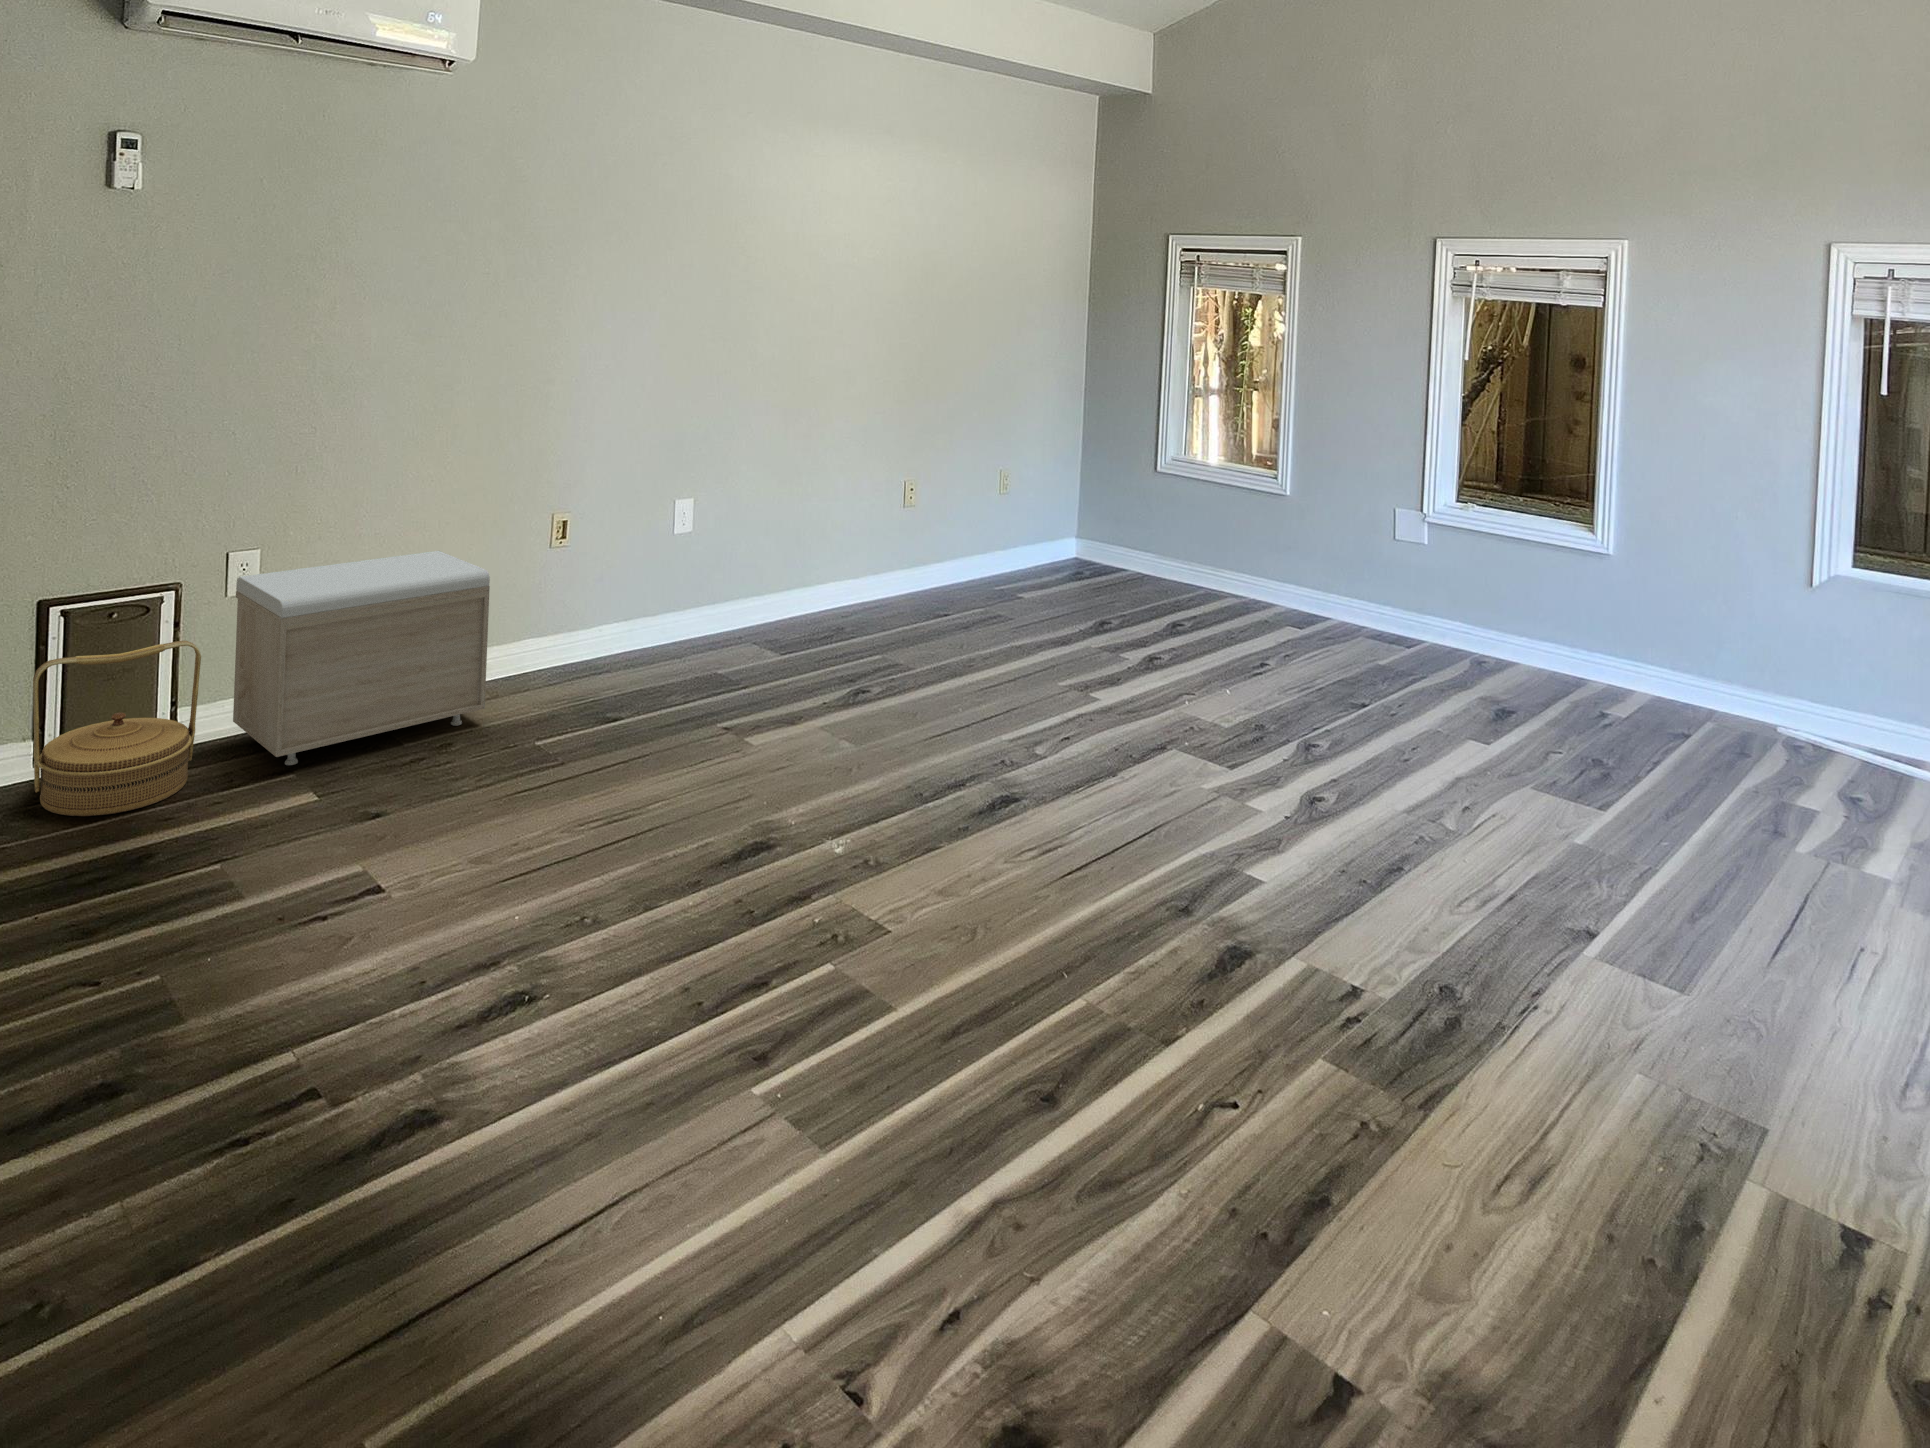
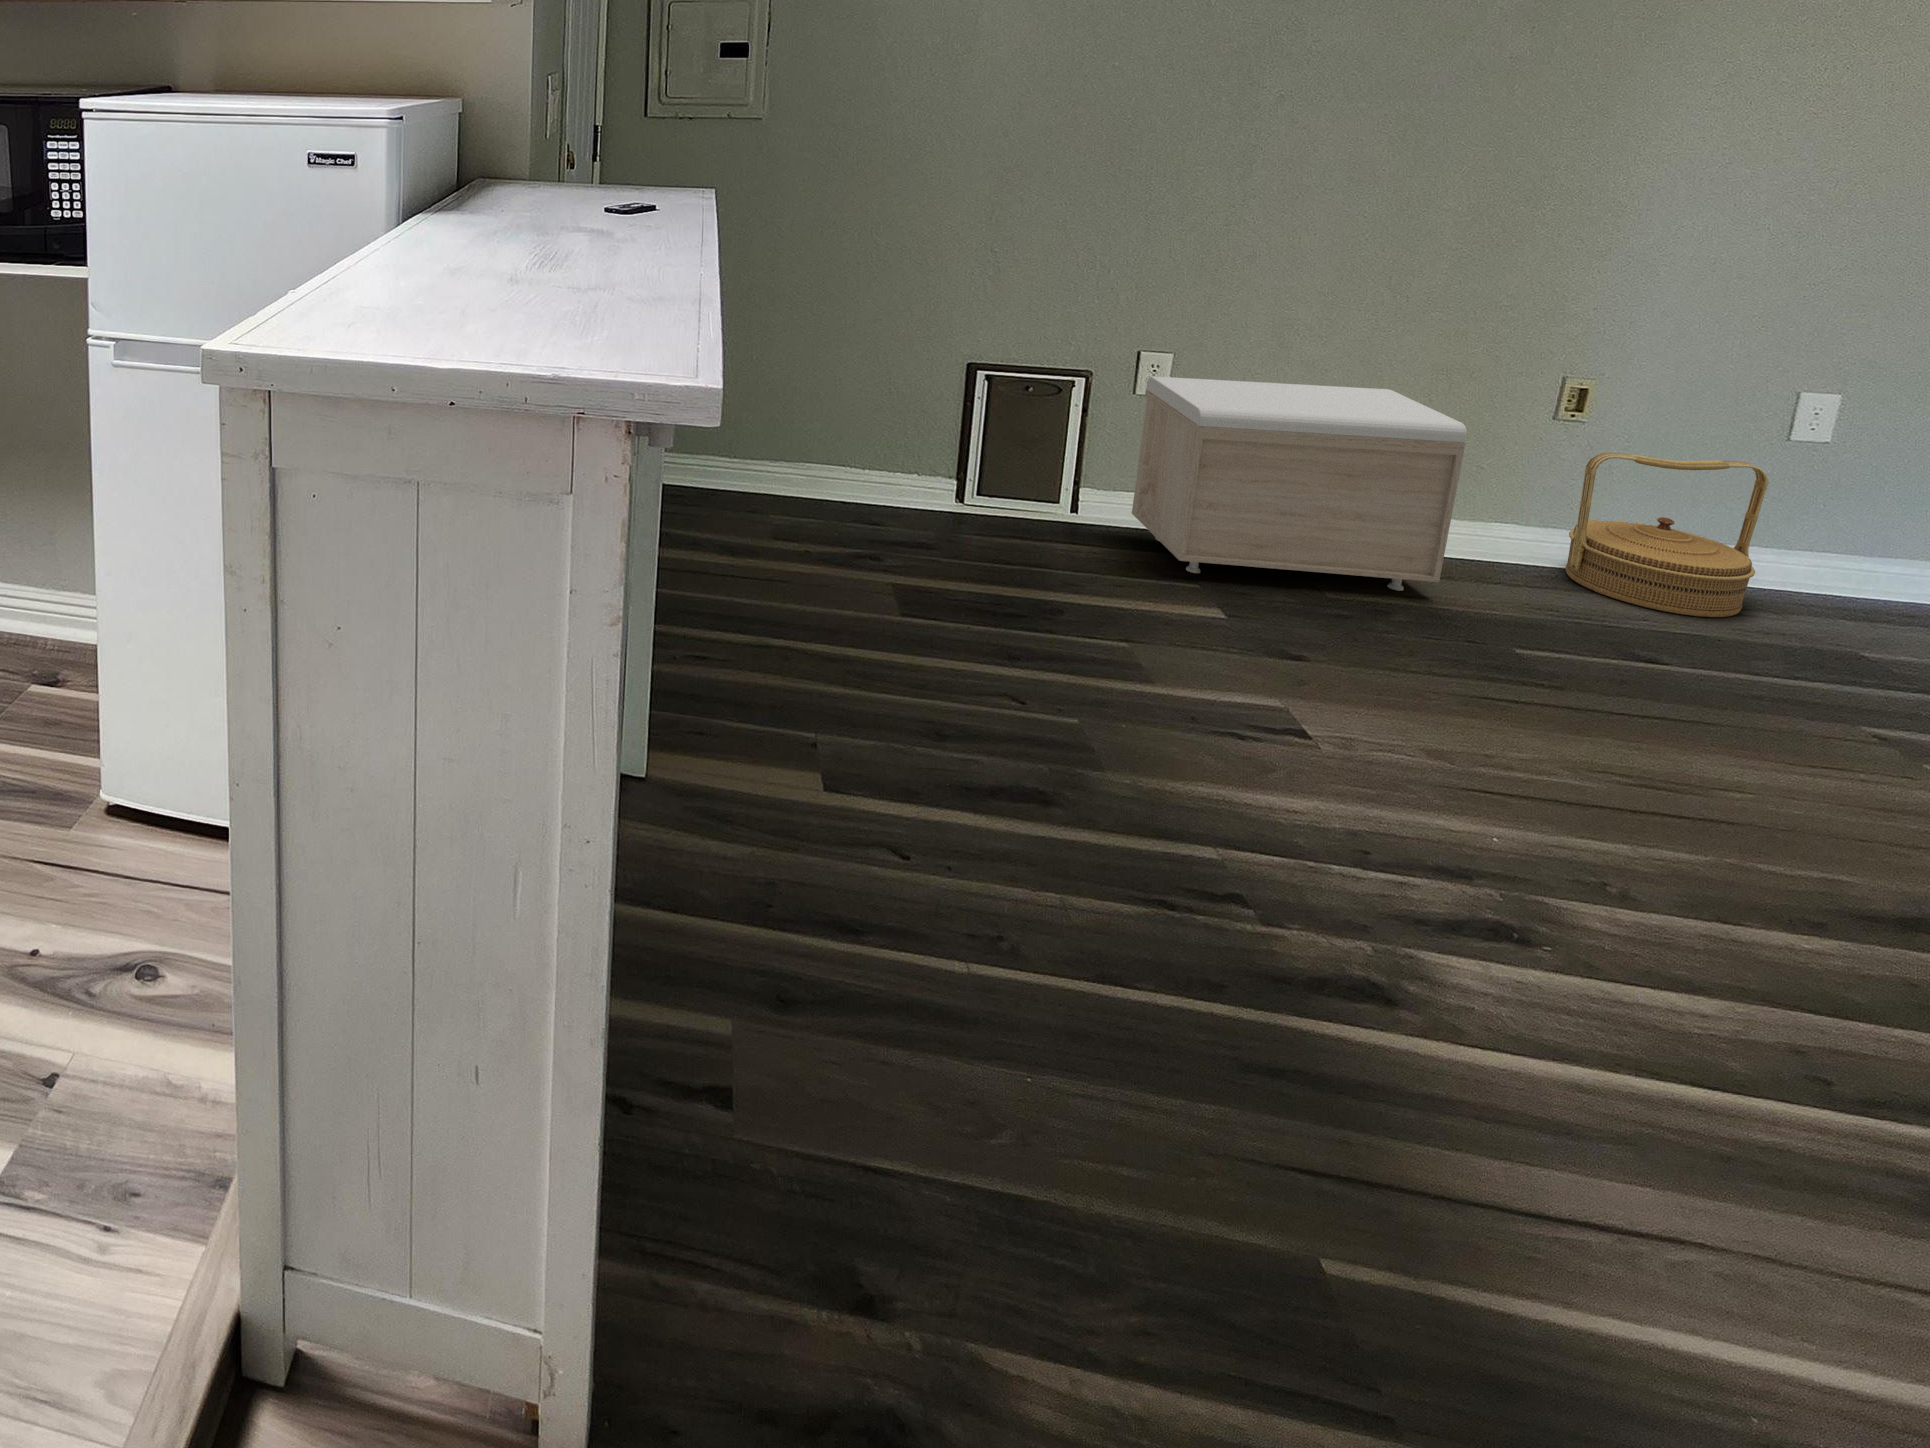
woven basket: present [33,641,201,816] -> present [1566,453,1768,617]

